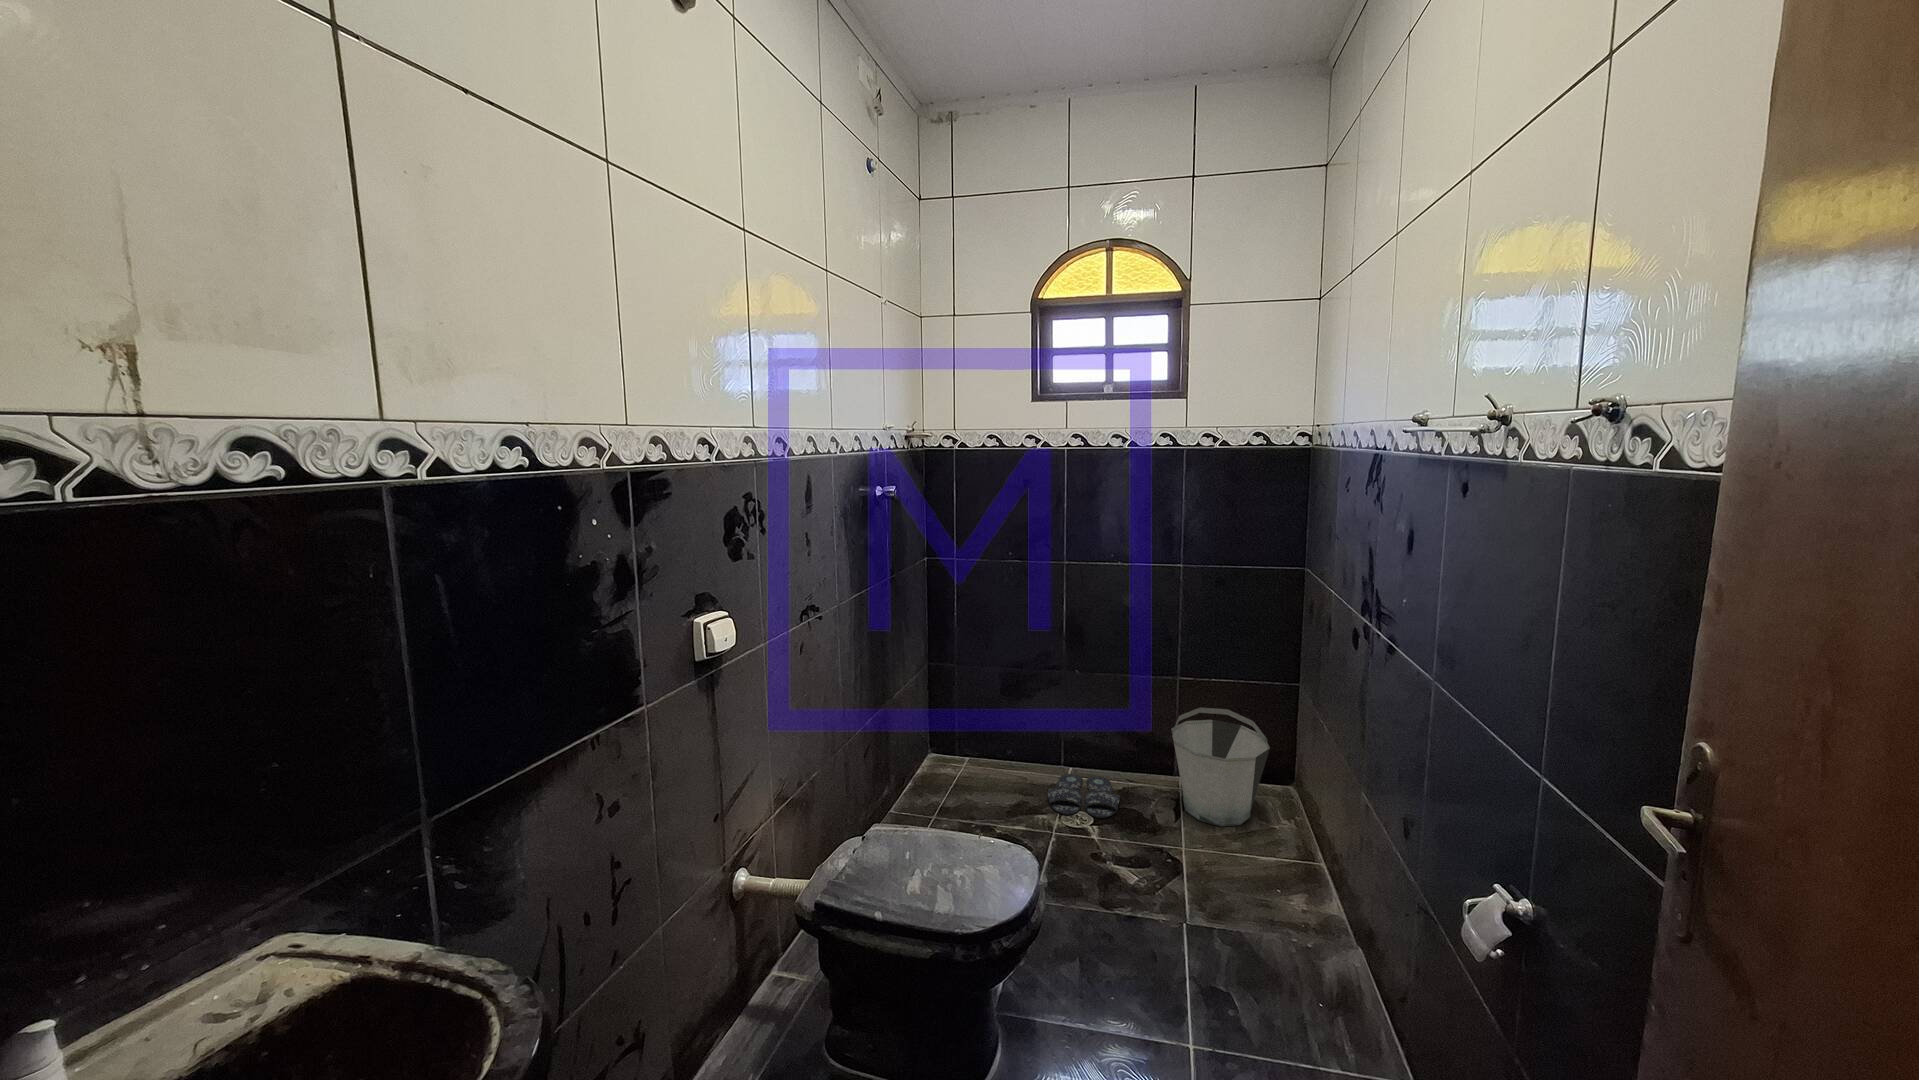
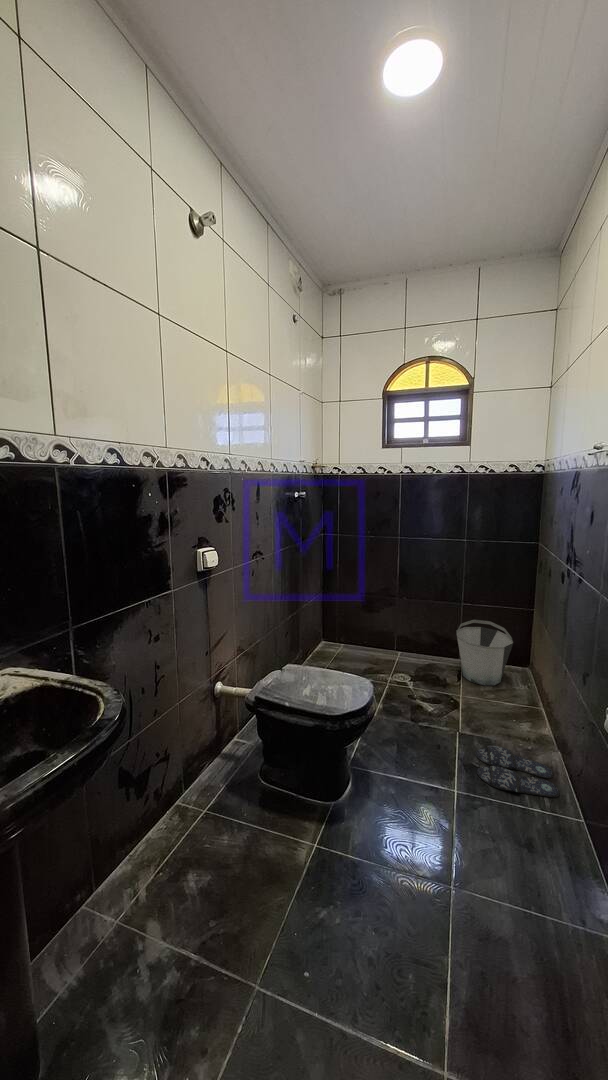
slippers: present [1048,774,1120,818] -> present [475,746,560,797]

